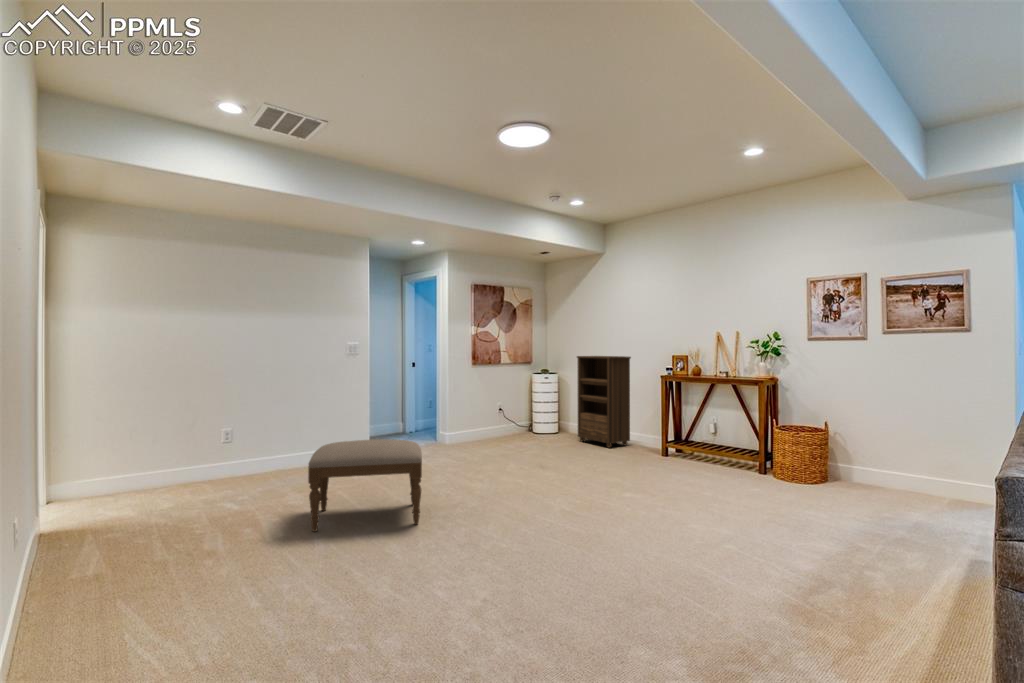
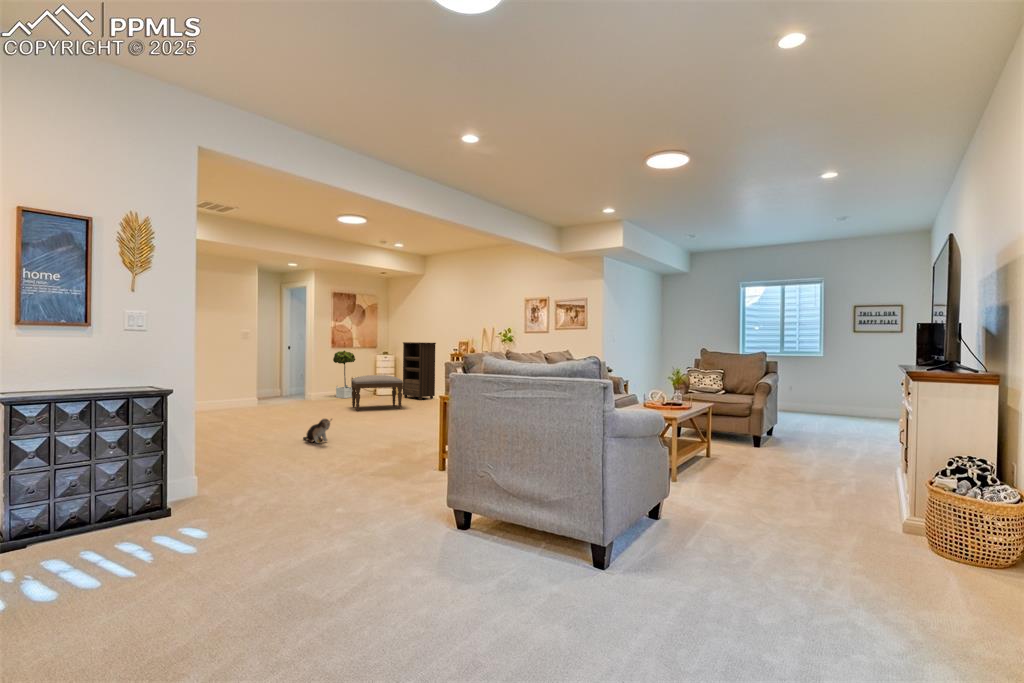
potted tree: none [474,369,507,442] -> present [333,350,355,398]
ottoman: present [308,439,422,532] -> present [351,375,403,411]
plush toy: none [456,552,524,610] -> present [303,419,332,443]

